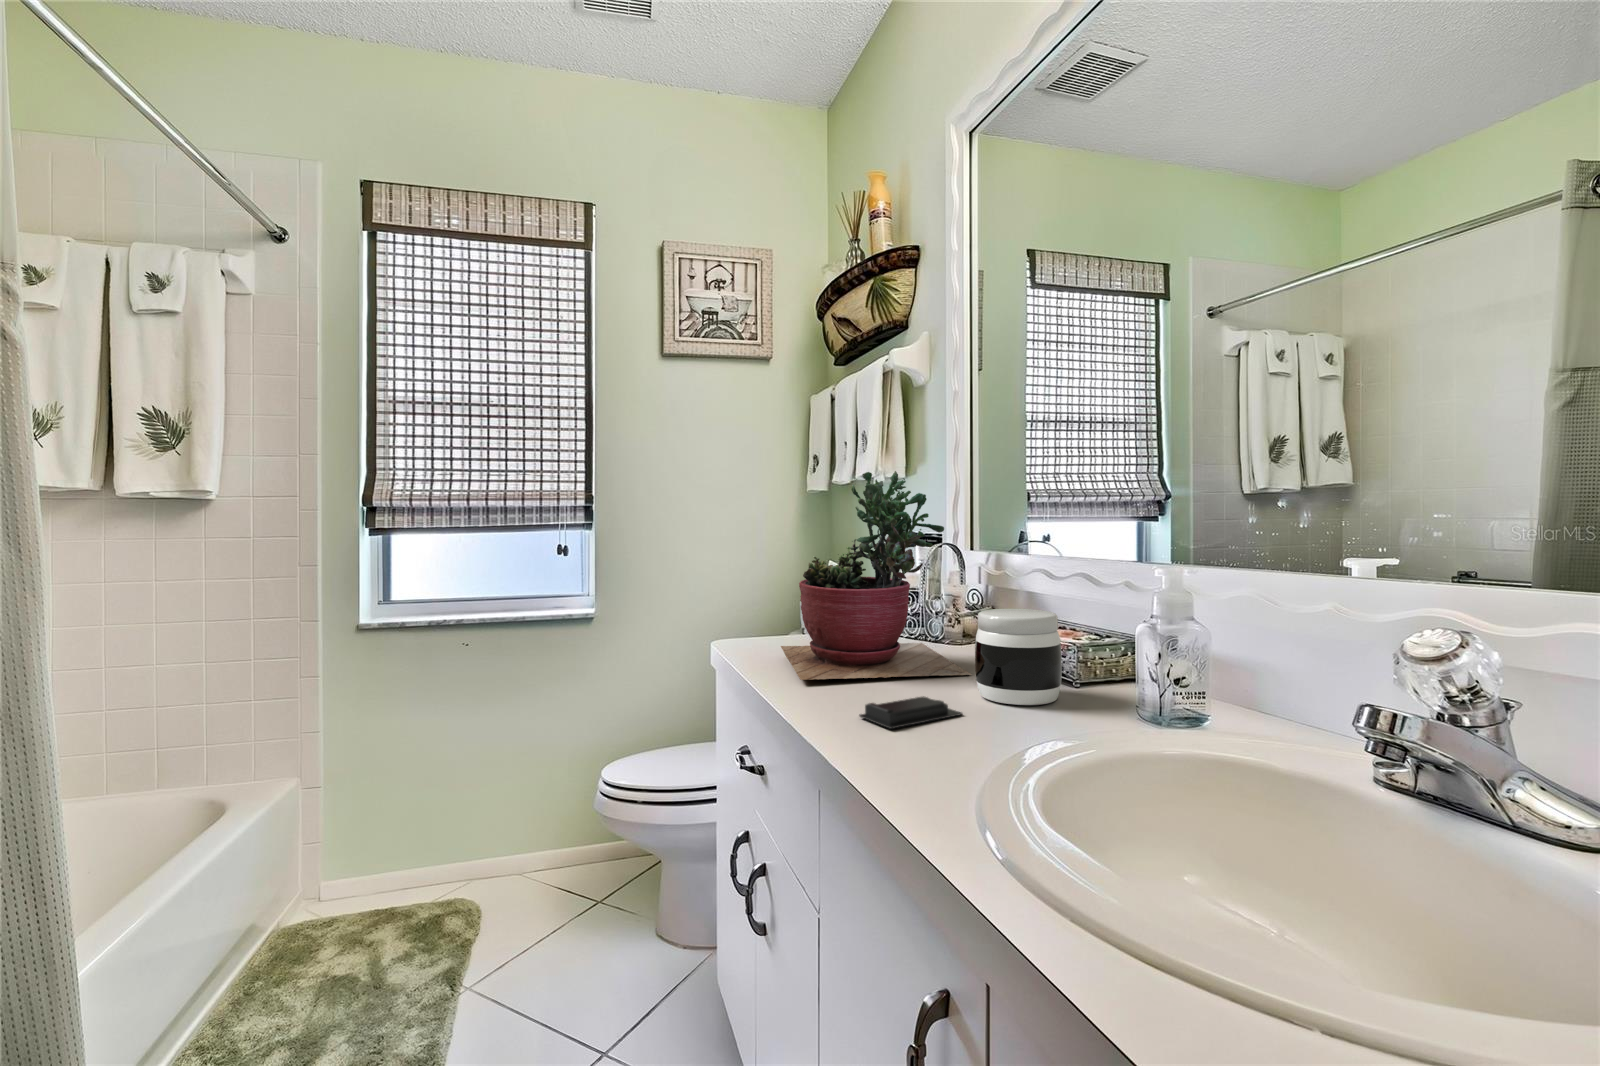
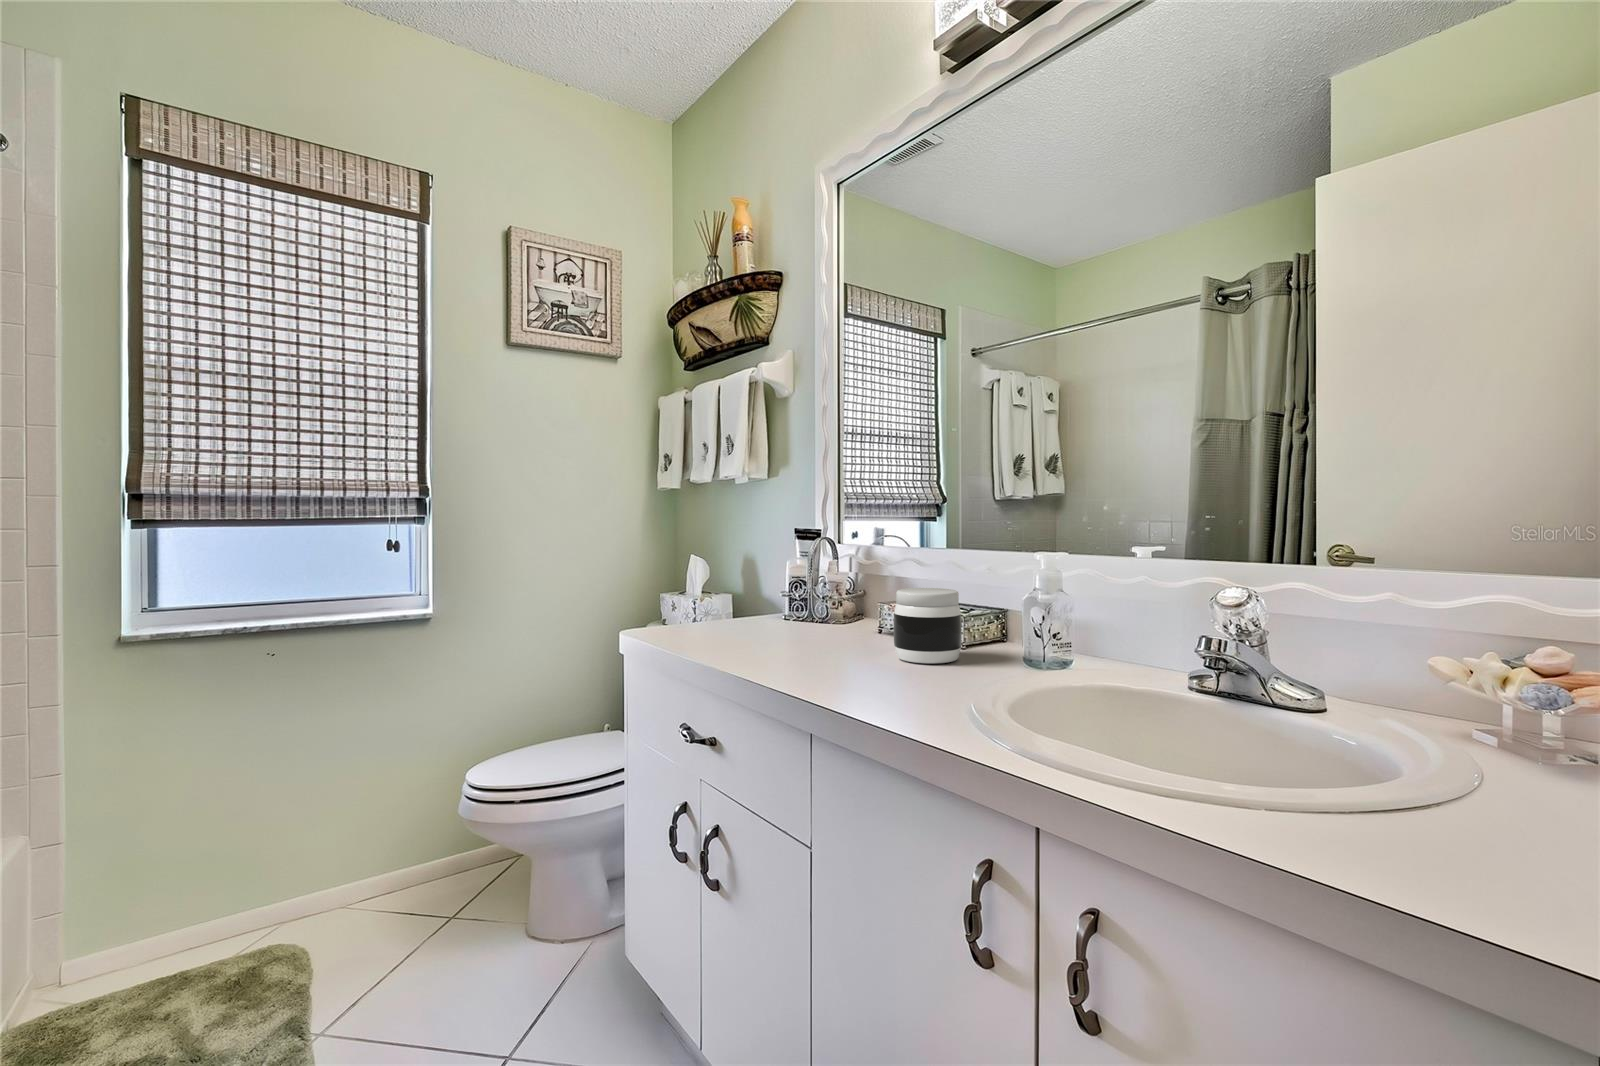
succulent plant: present [781,471,971,680] -> none [693,472,876,657]
soap bar: present [859,696,962,729] -> none [823,661,901,687]

